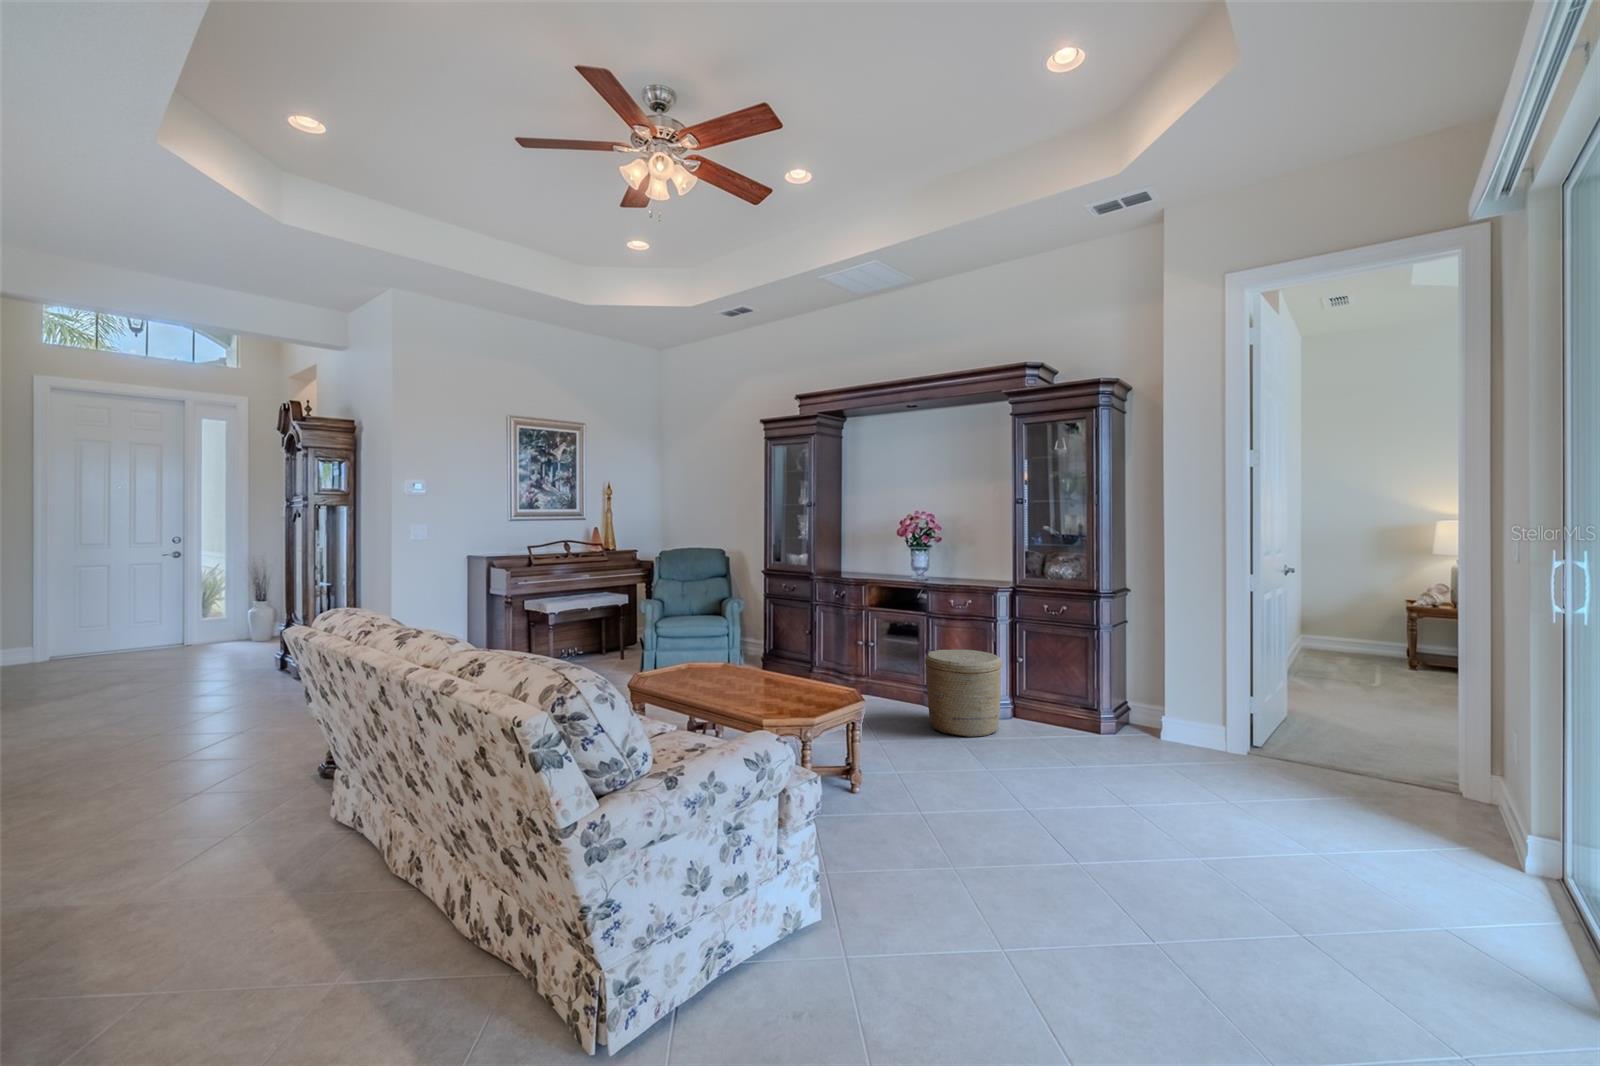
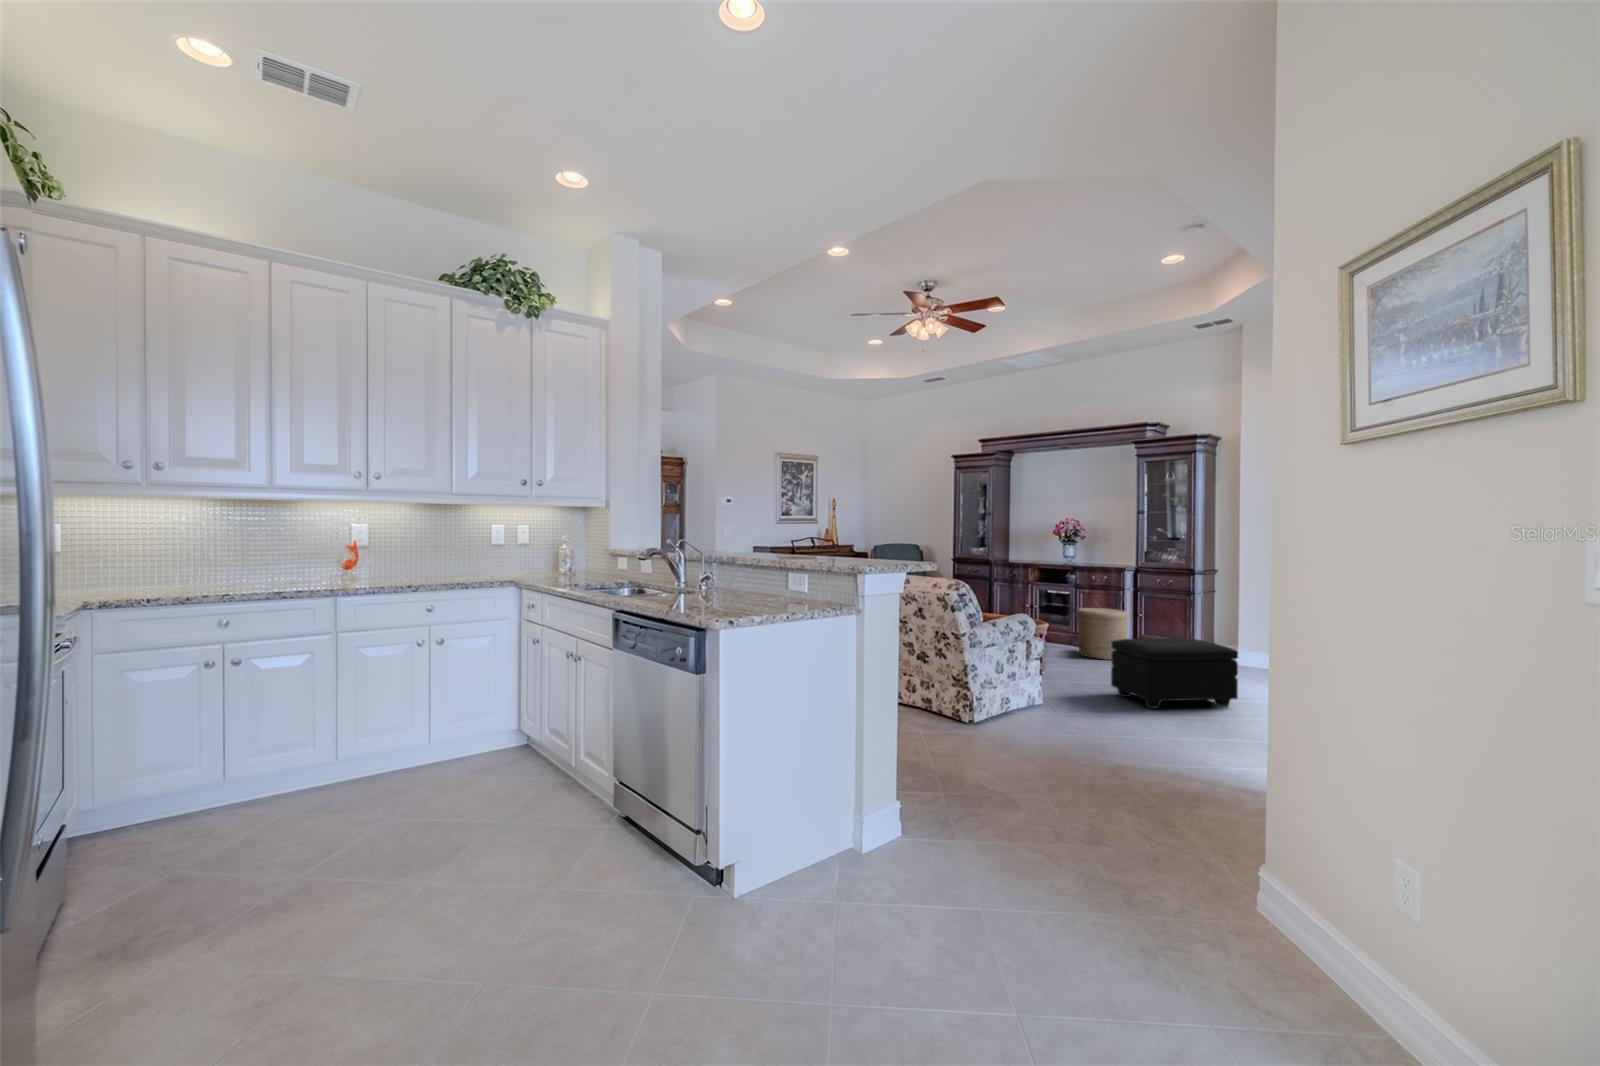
footstool: none [965,735,1196,905] -> present [1111,638,1238,708]

